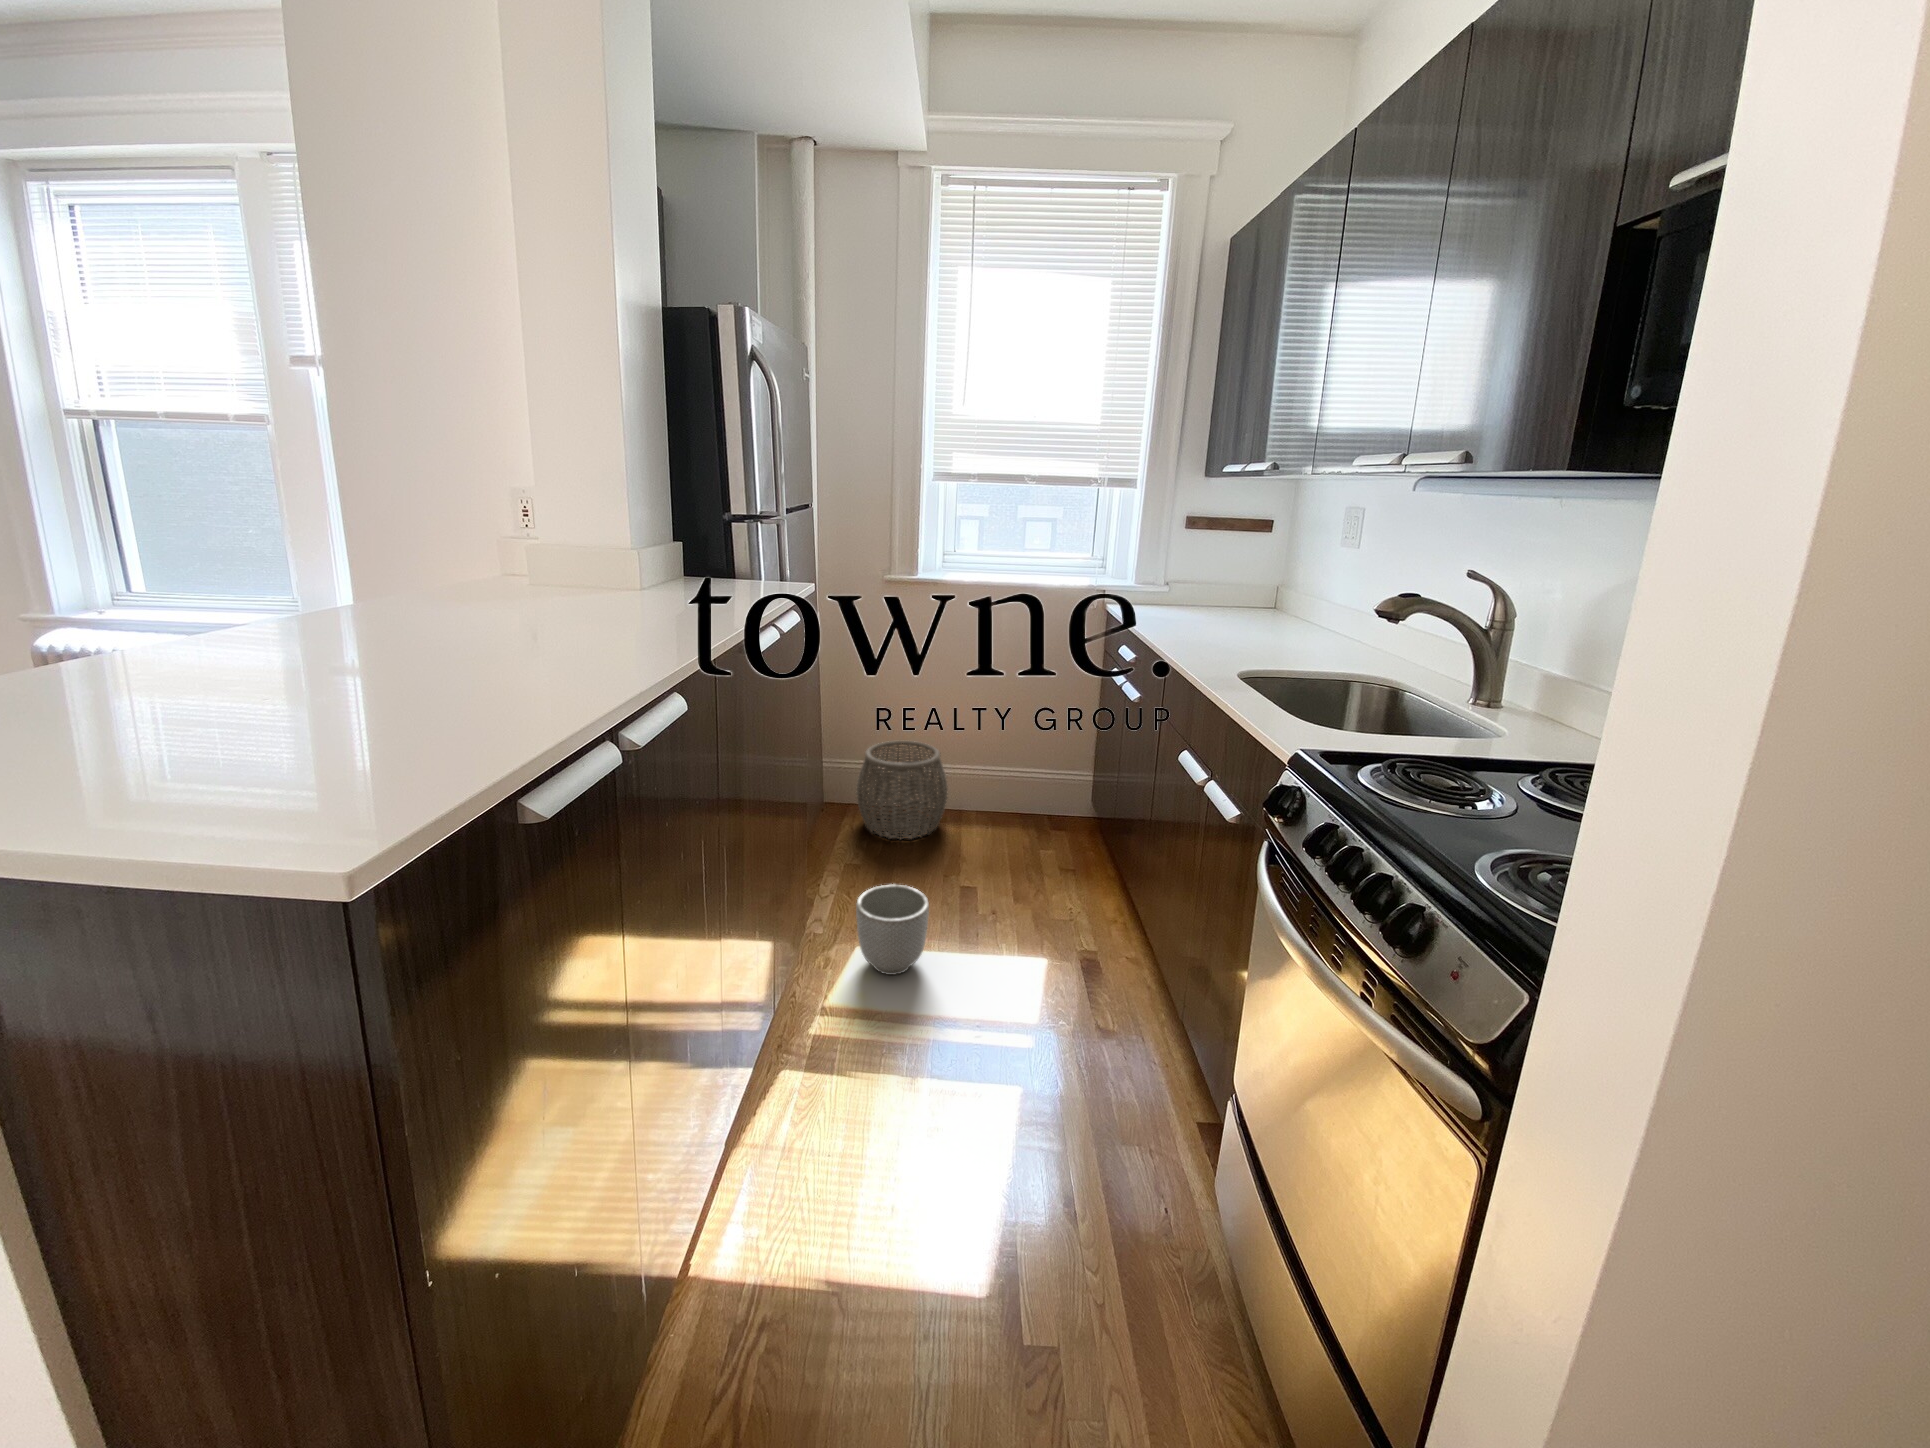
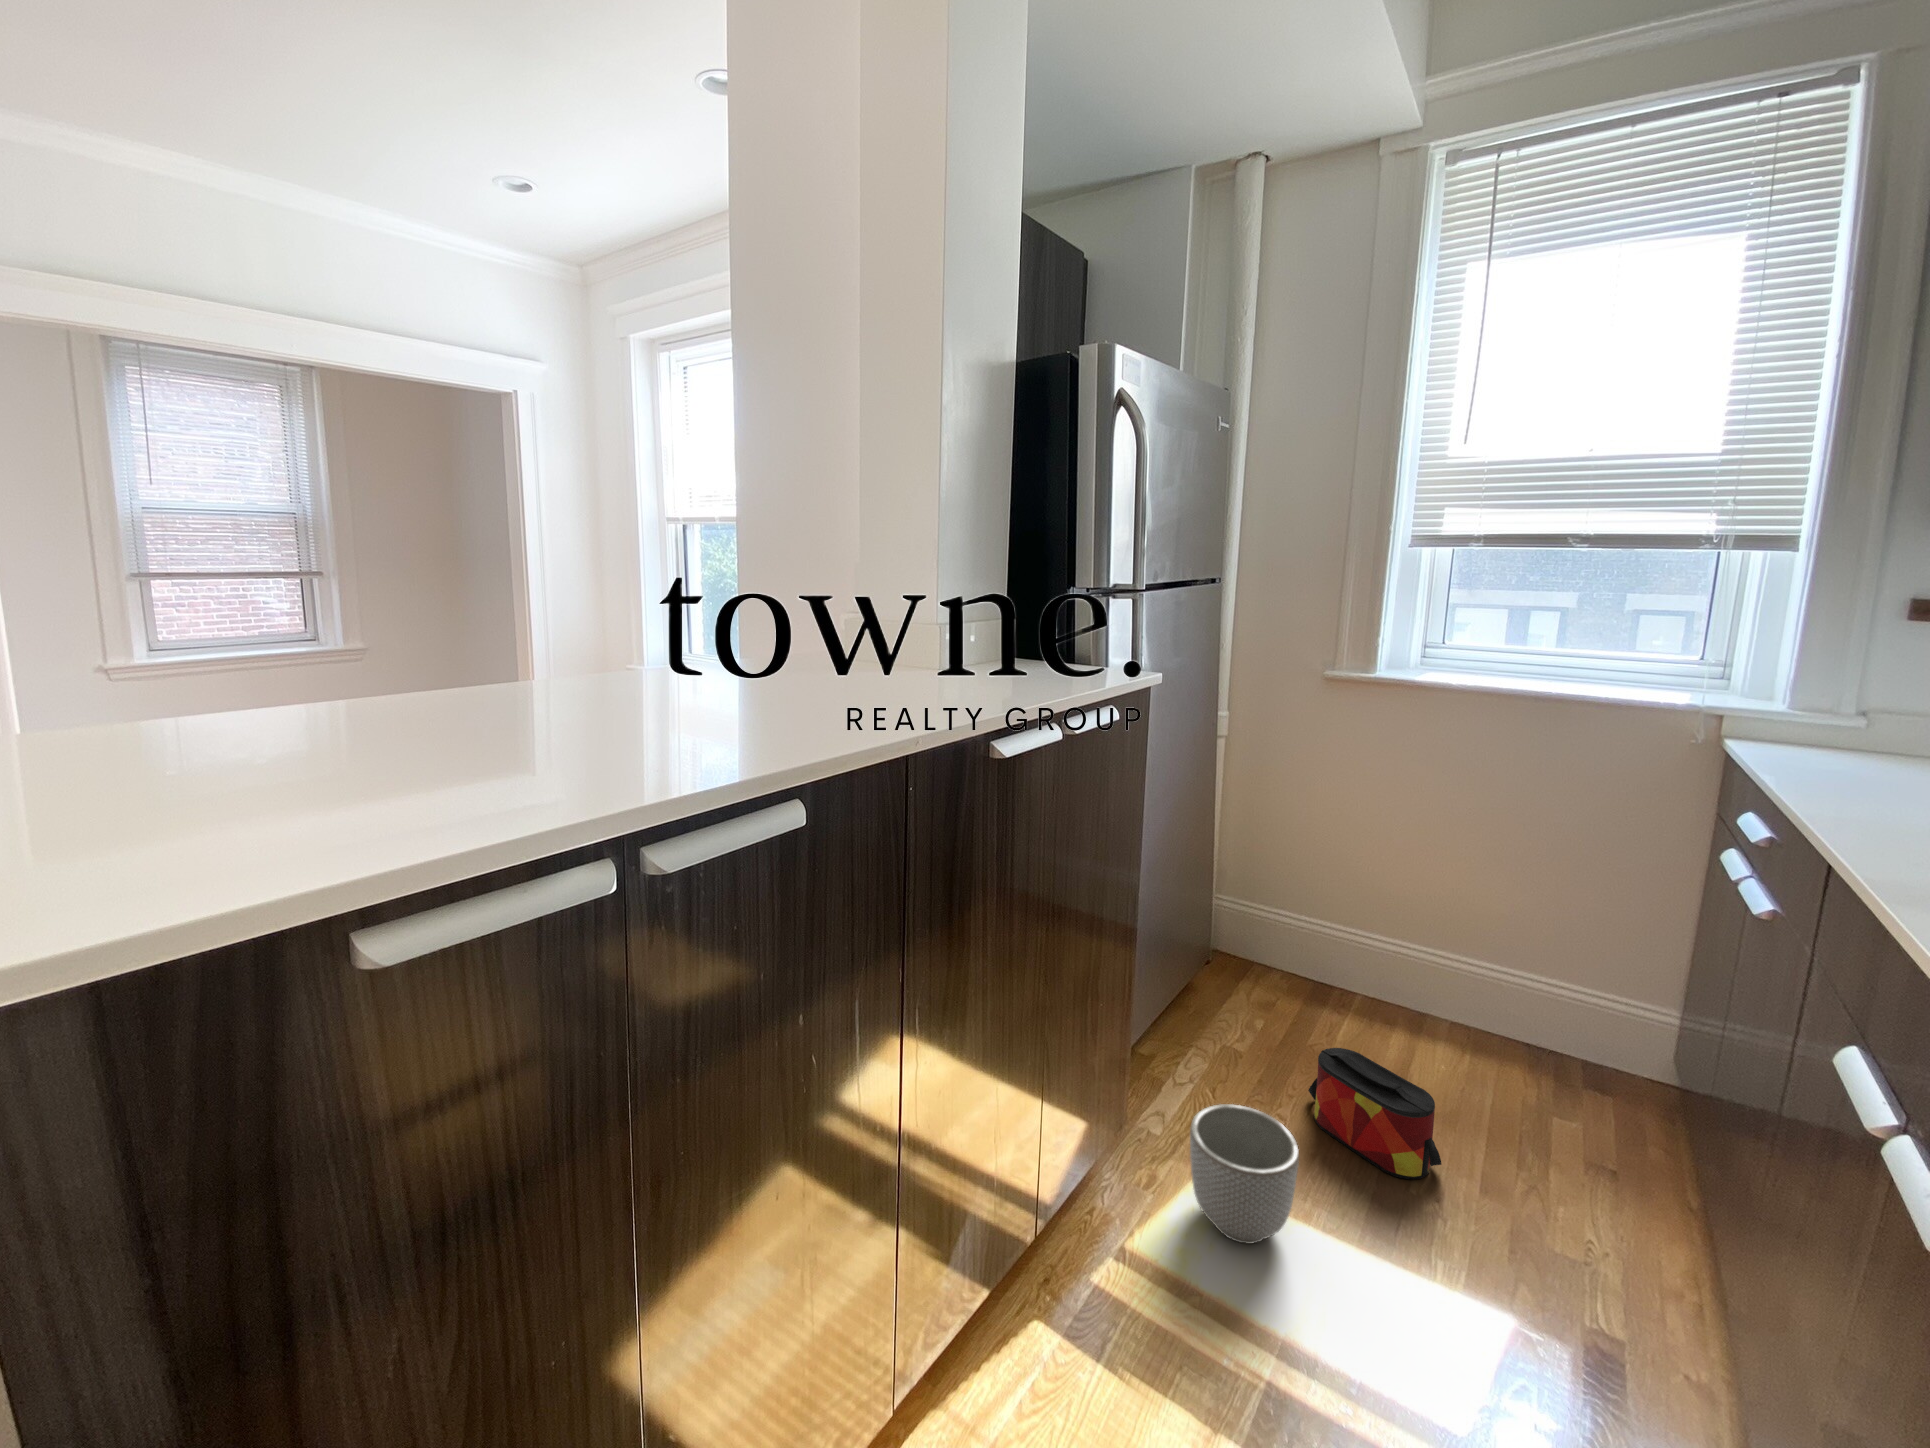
woven basket: present [856,741,948,839] -> none [1259,893,1399,1039]
bag: none [909,837,995,907] -> present [1308,1048,1441,1179]

